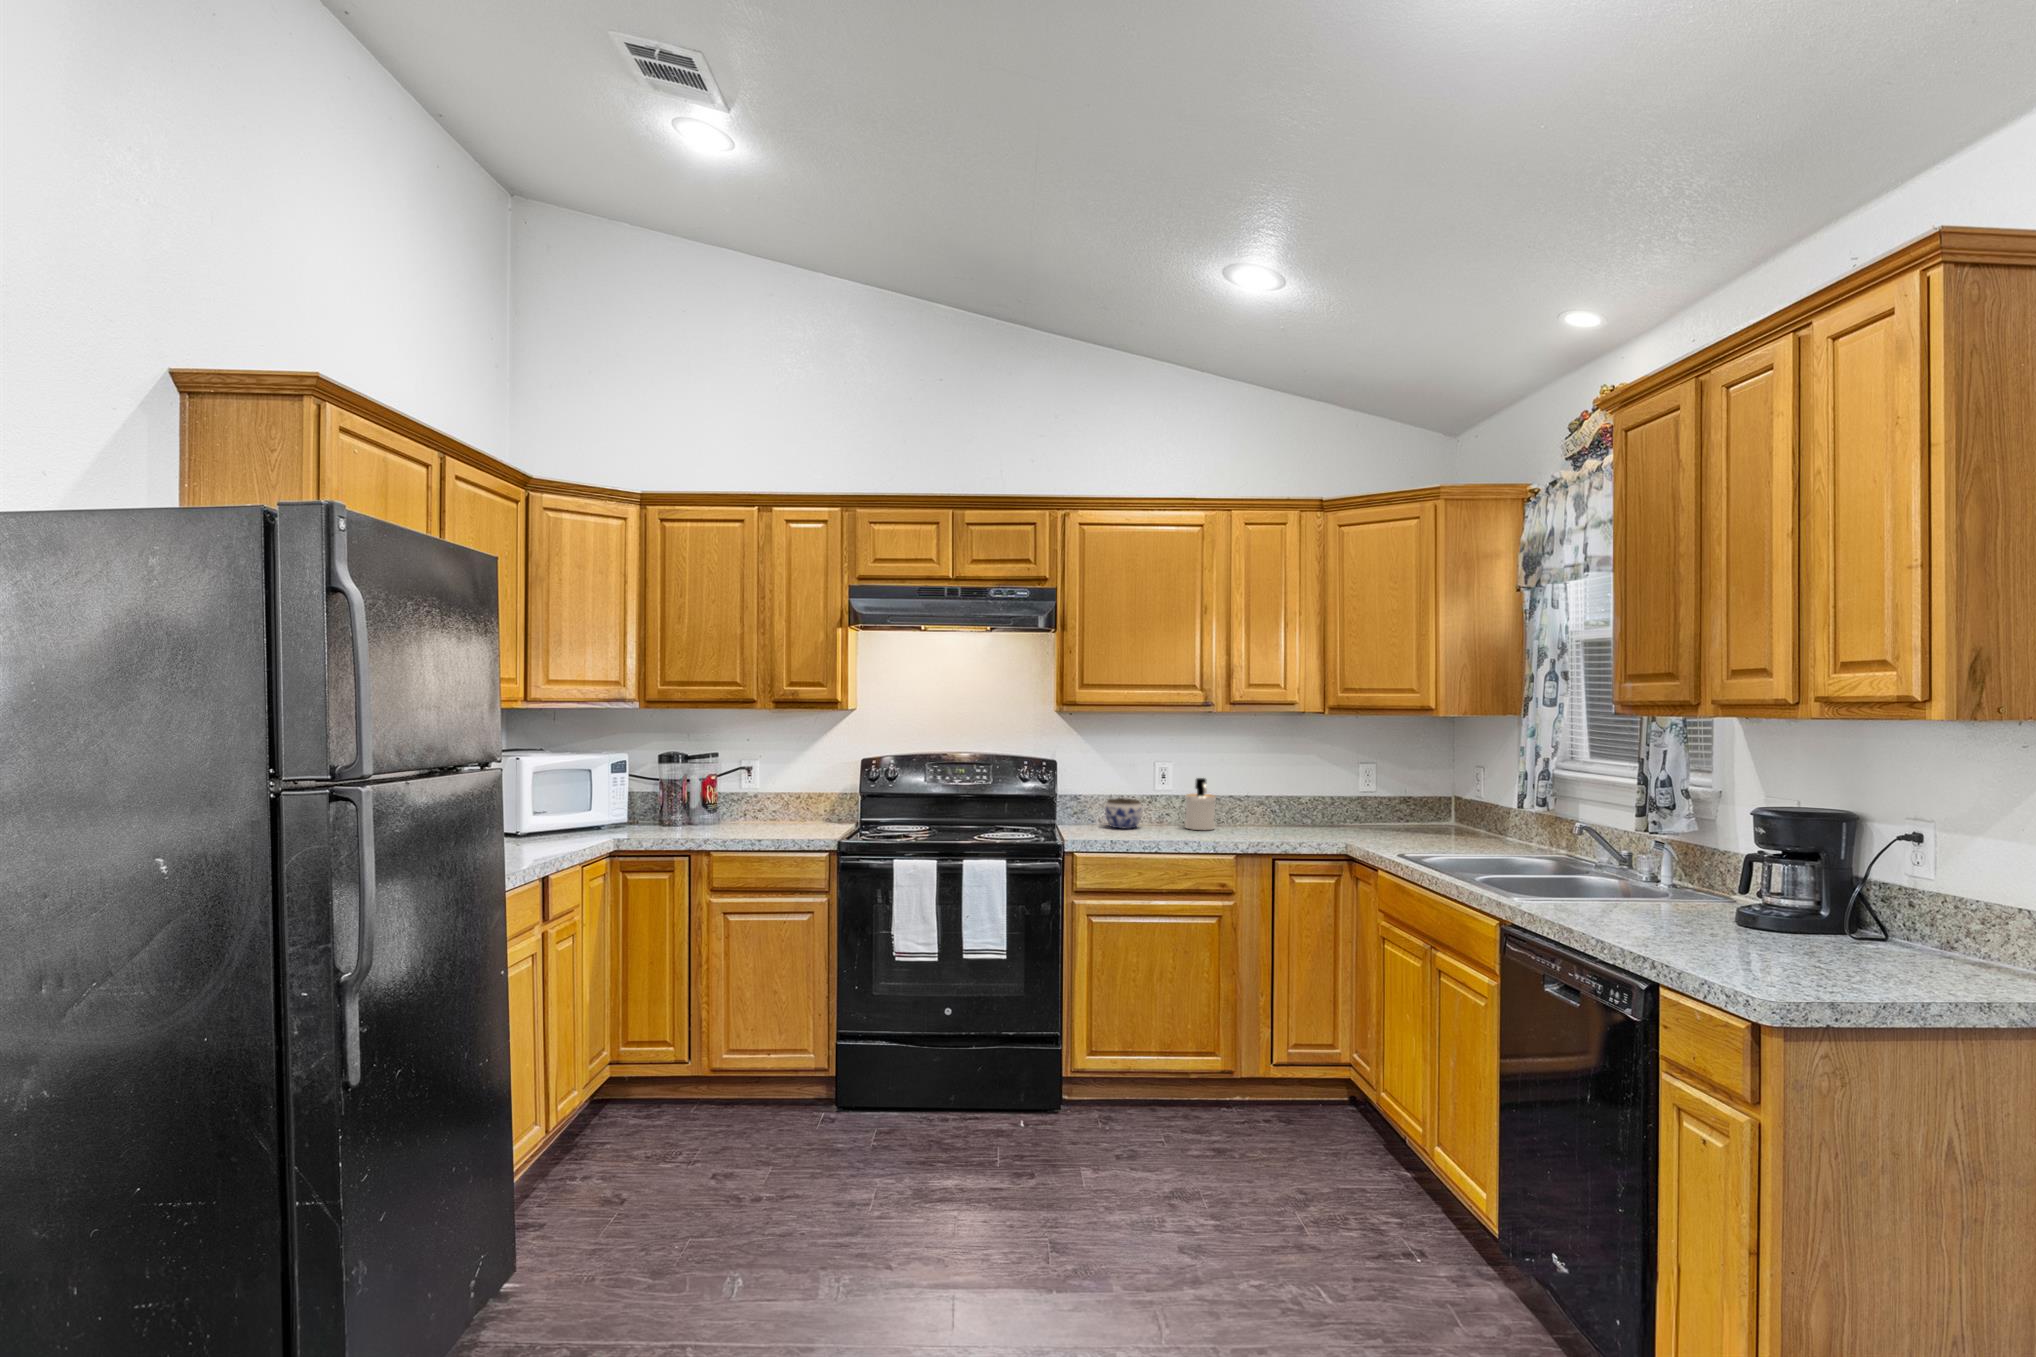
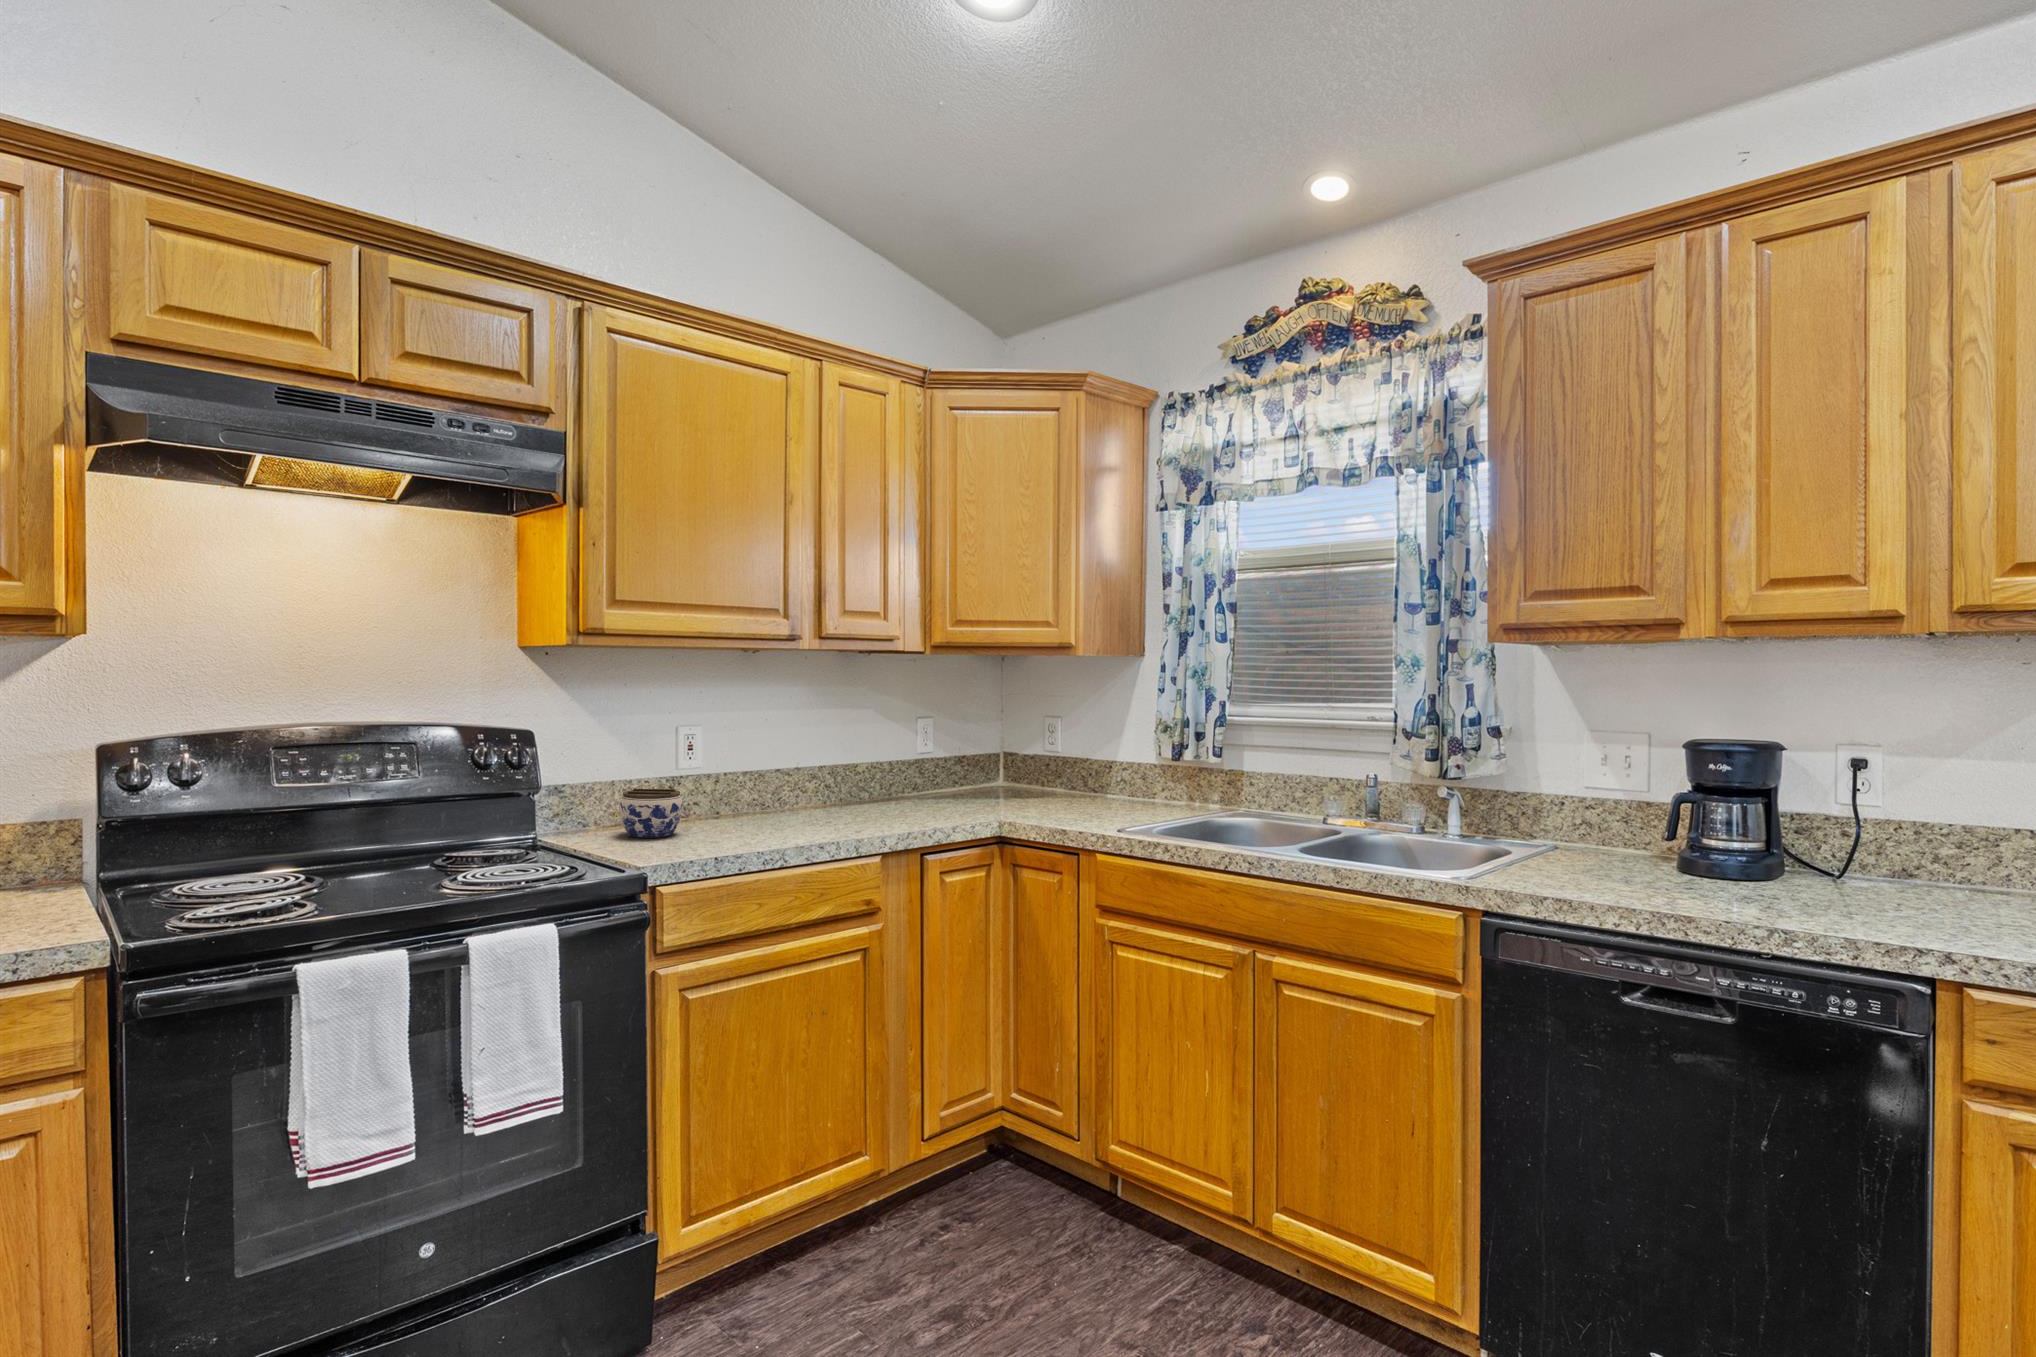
soap dispenser: present [1185,778,1216,830] -> none [736,748,788,826]

